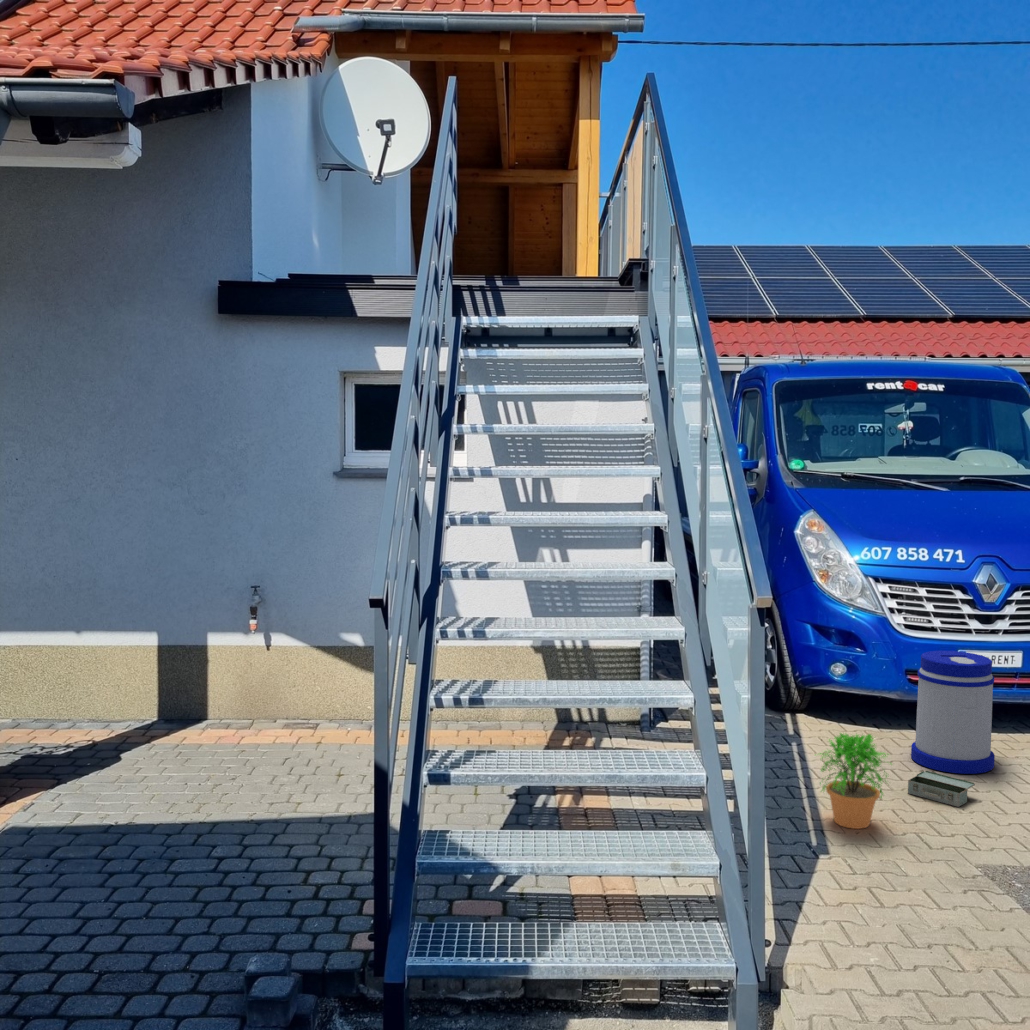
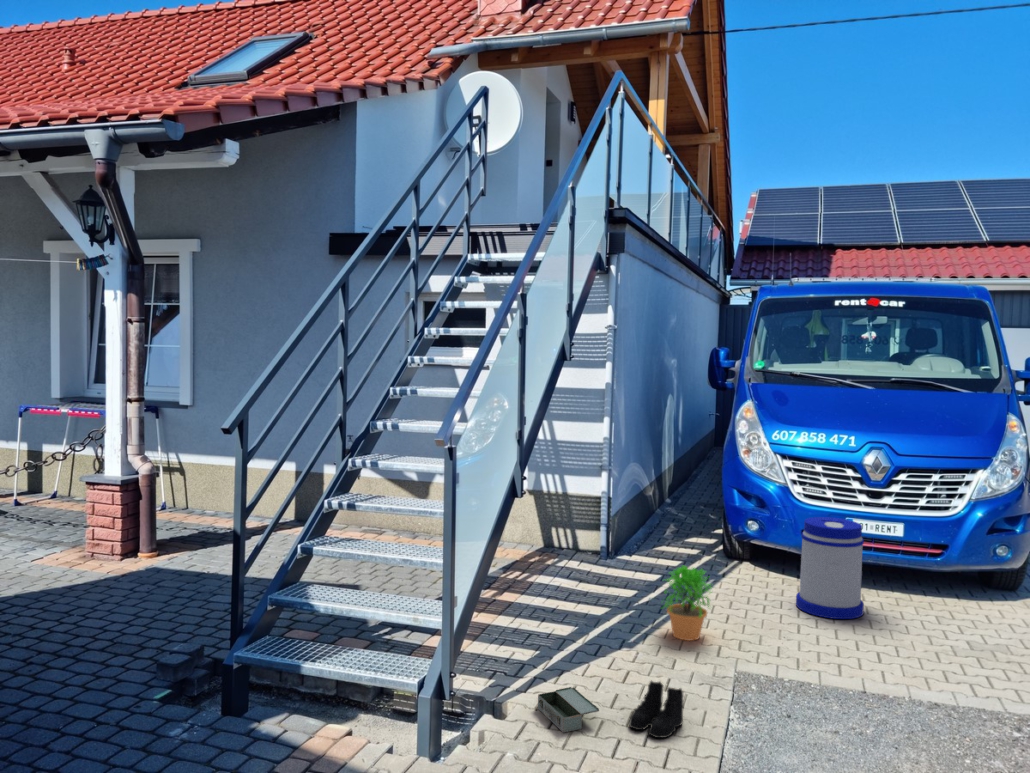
toolbox: present [908,771,975,807] -> present [538,687,599,733]
boots: none [937,895,1000,973] -> present [629,681,684,738]

